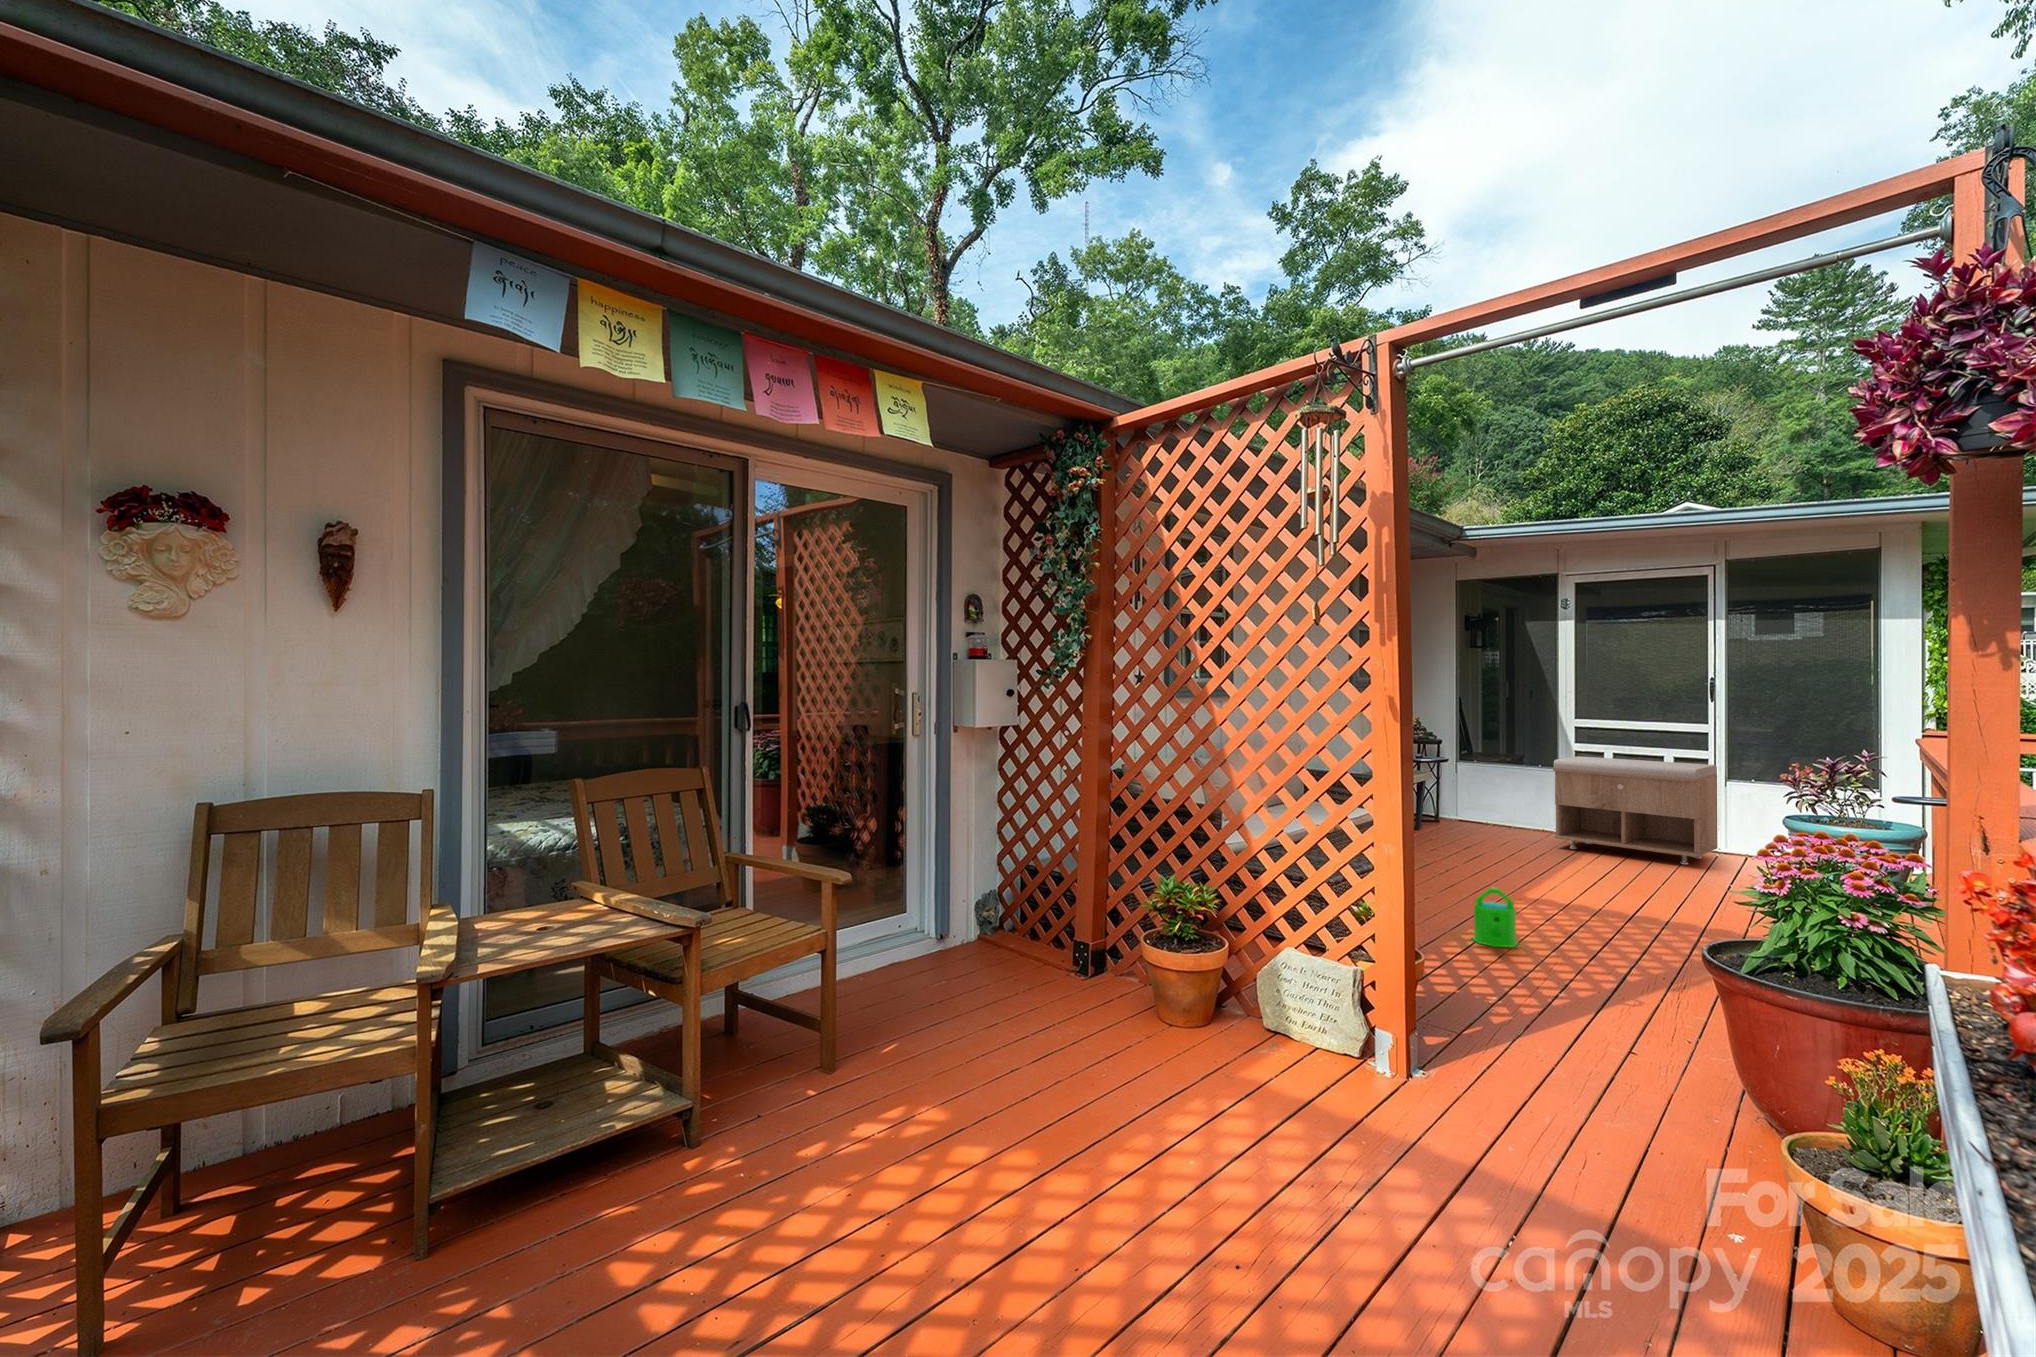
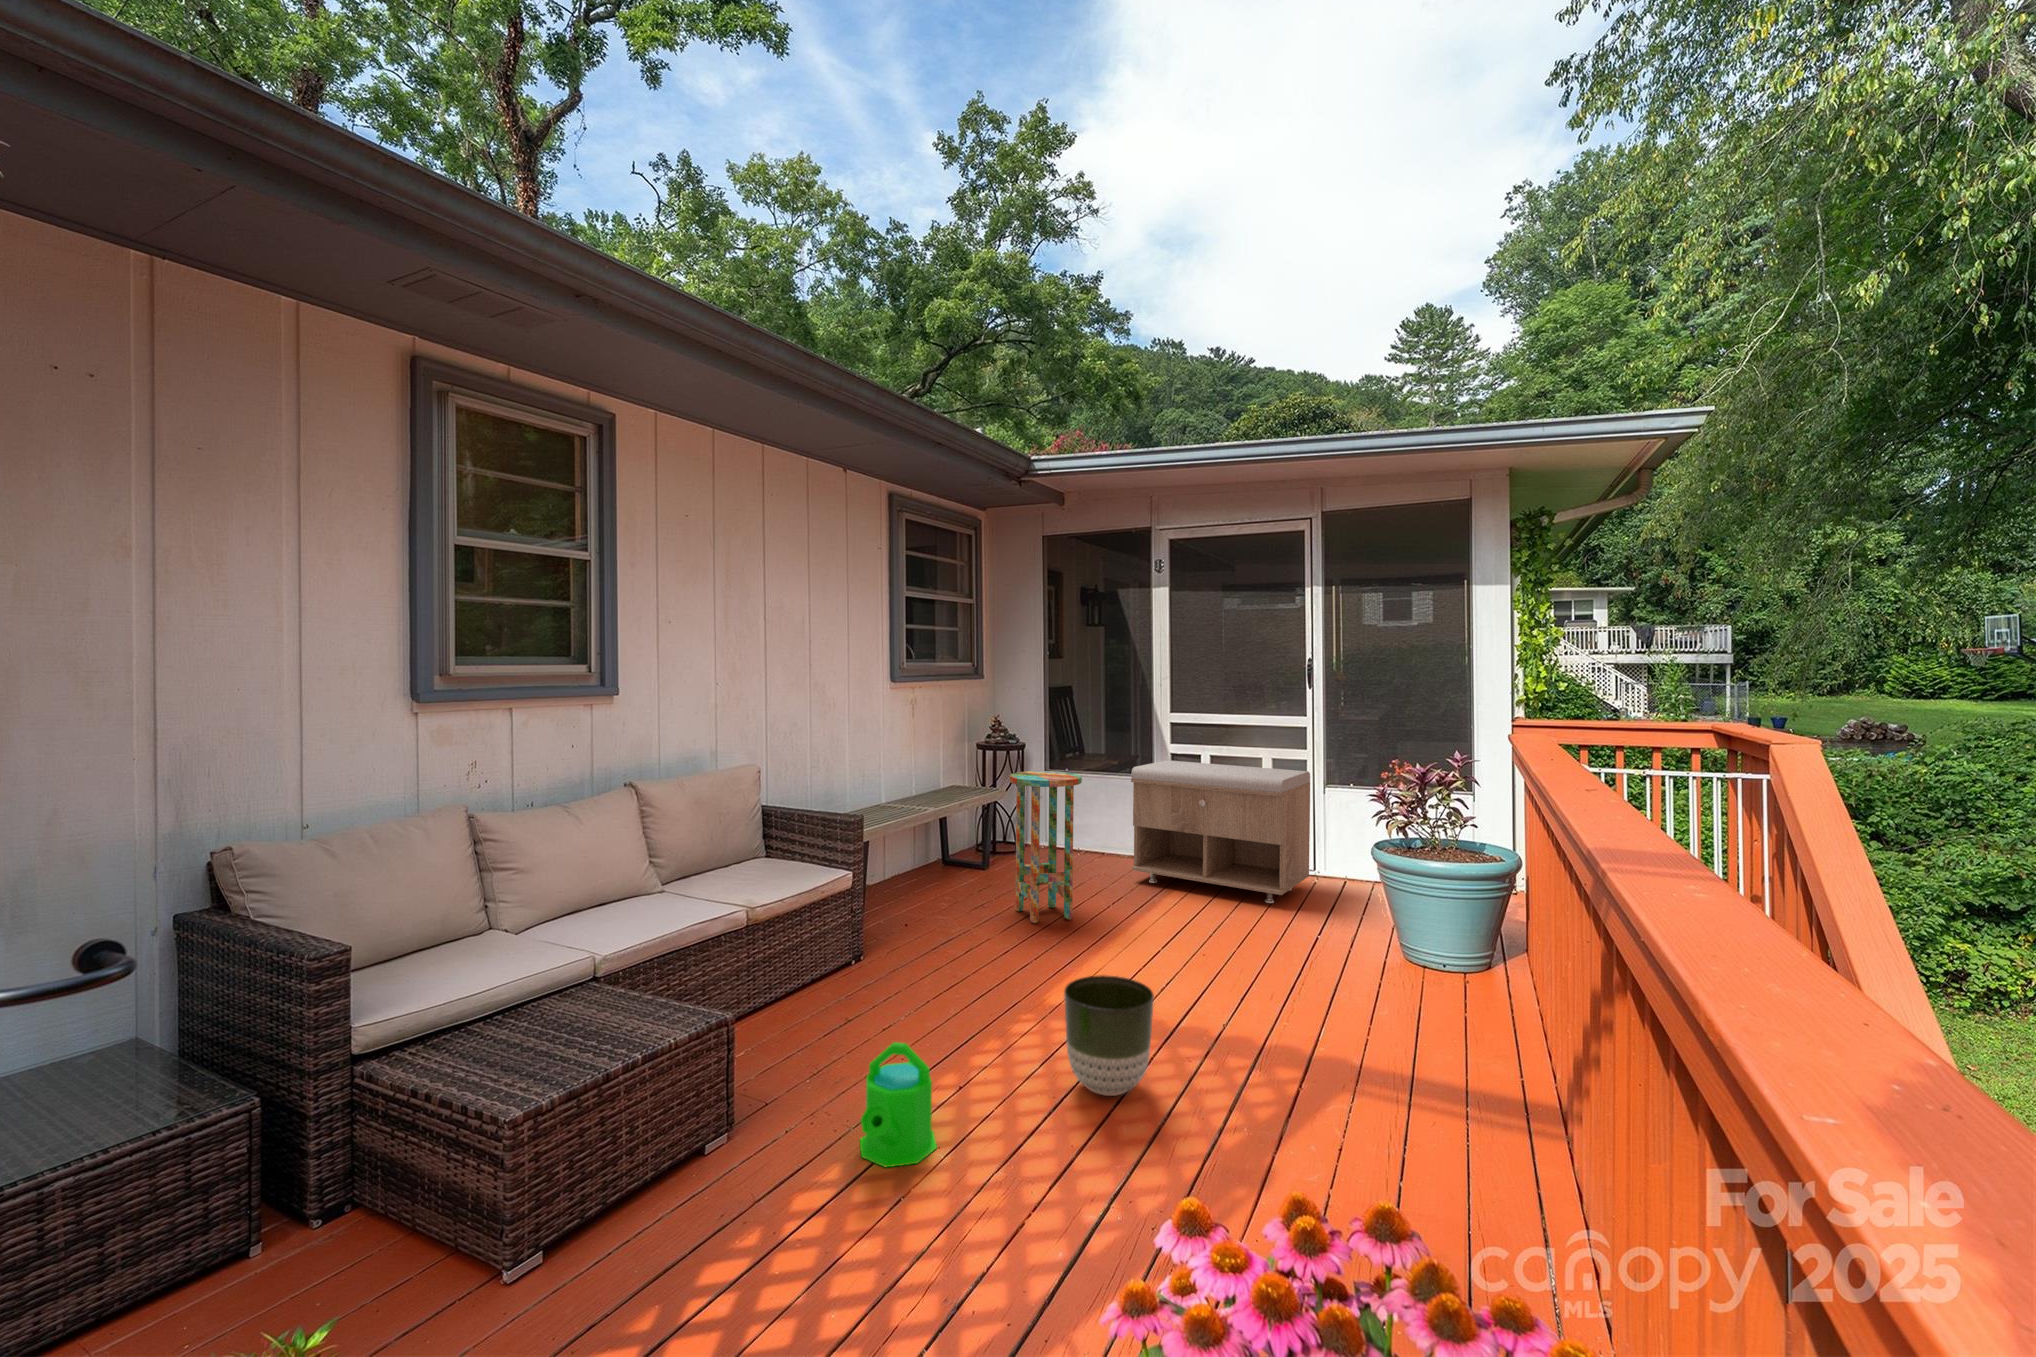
side table: none [1468,760,1527,865] -> present [1009,771,1082,923]
planter: none [1578,871,1641,936] -> present [1064,975,1154,1096]

